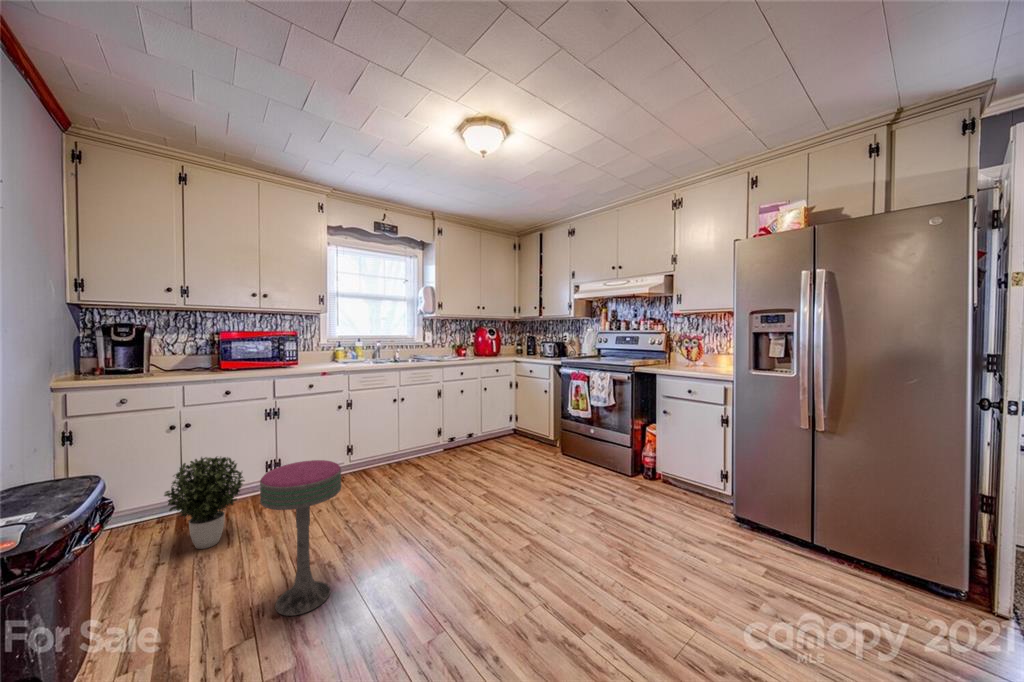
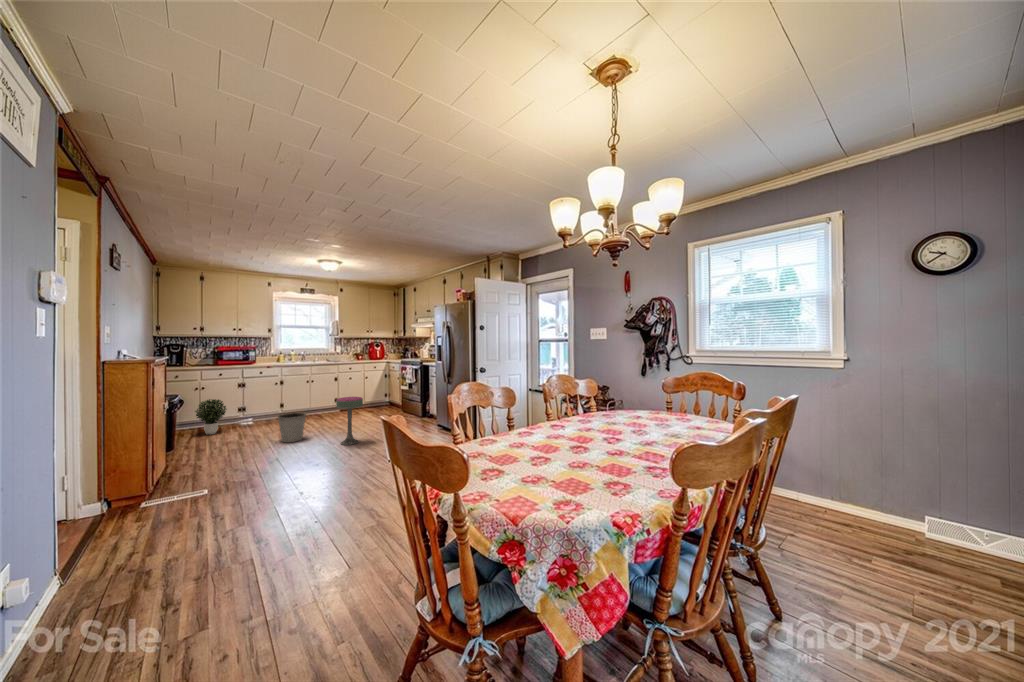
bar stool: present [260,460,341,616] -> present [336,397,363,445]
bucket: none [392,498,465,596] -> present [278,413,306,442]

